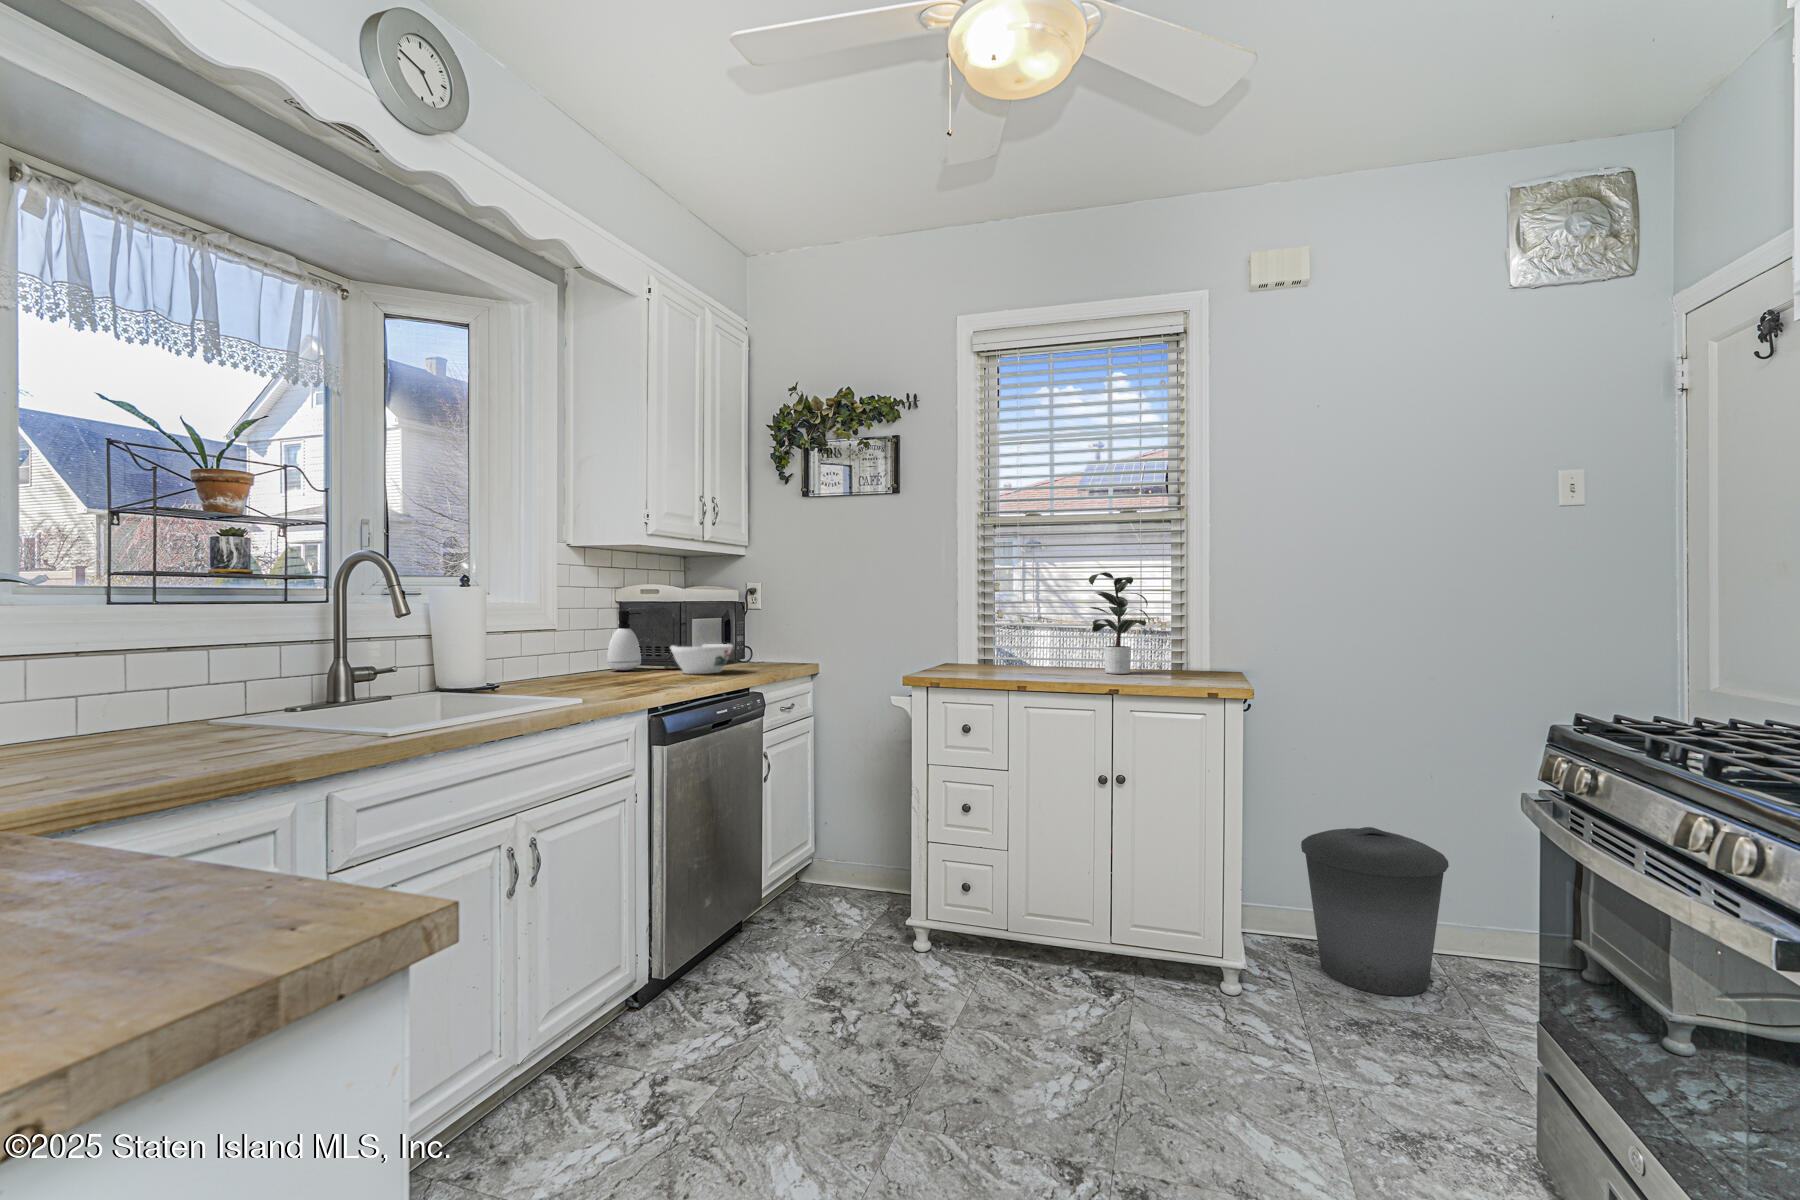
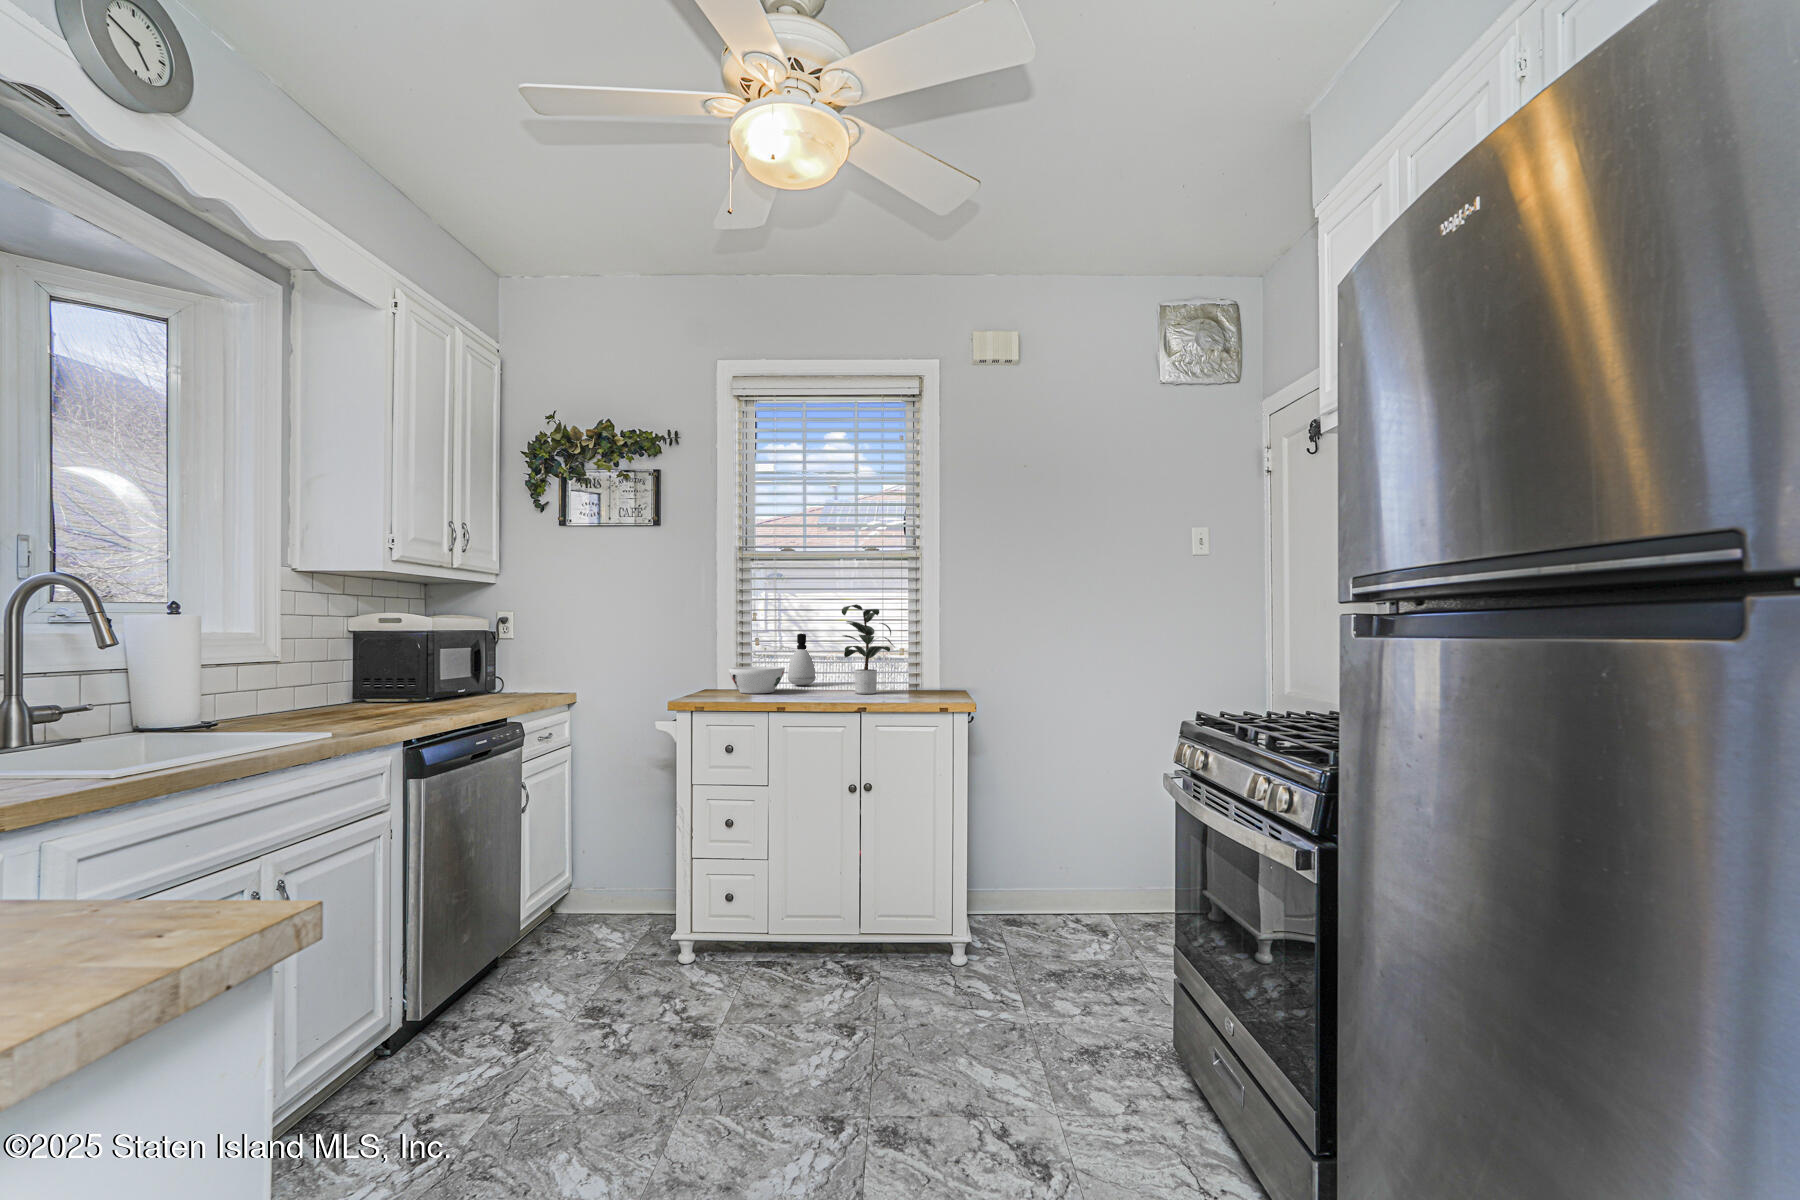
soap dispenser: present [607,610,641,670] -> present [788,633,816,685]
bowl: present [671,644,733,674] -> present [729,667,785,693]
trash can: present [1301,827,1449,996] -> none [1012,813,1118,947]

